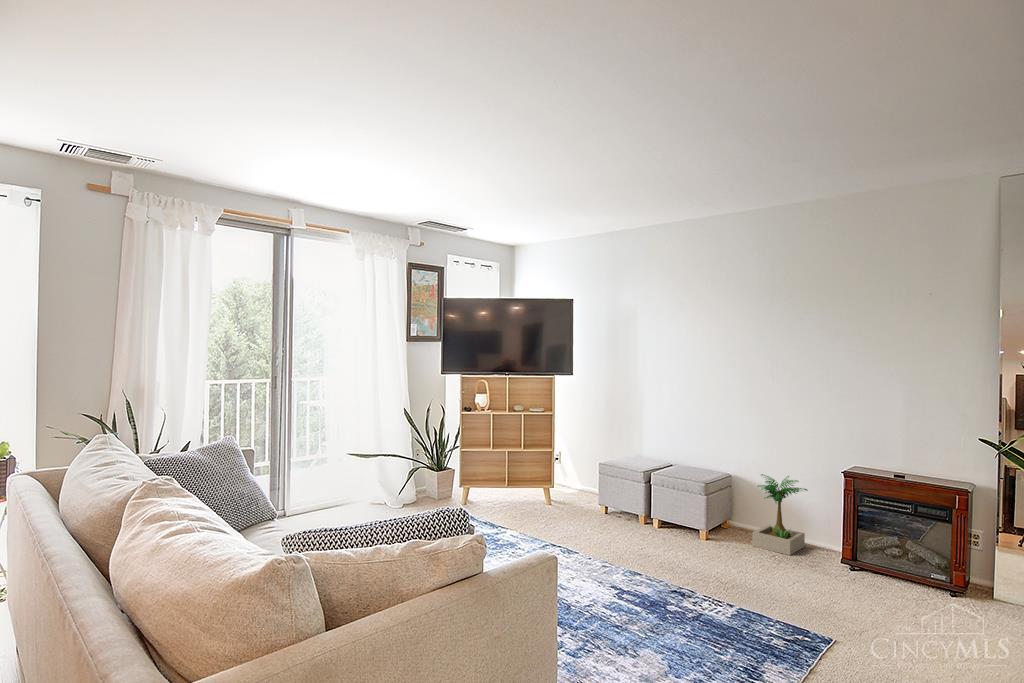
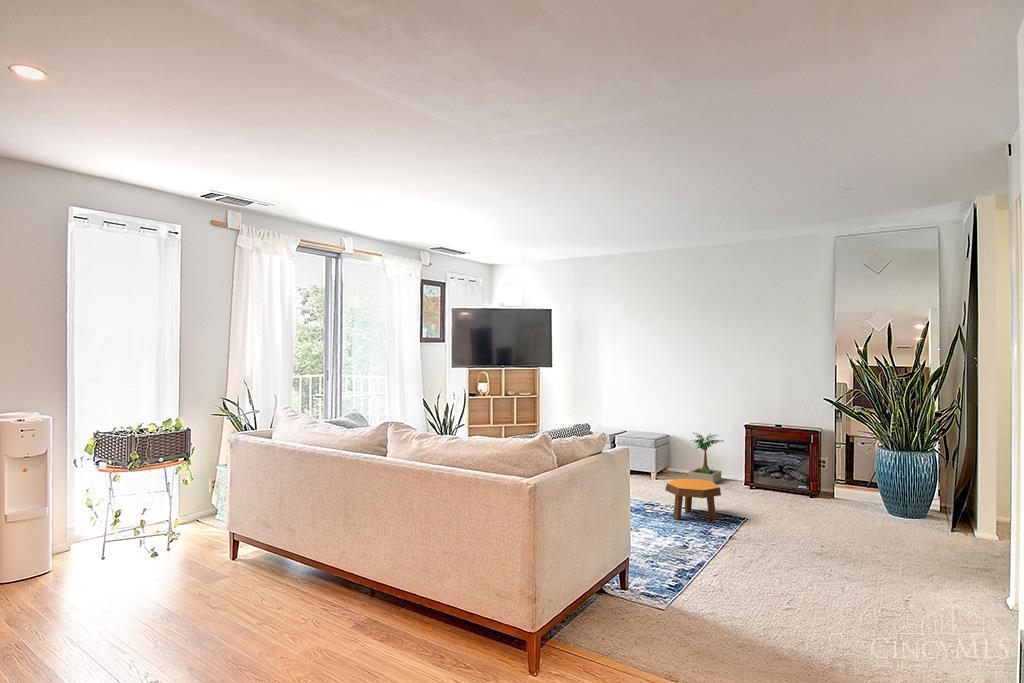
footstool: none [695,559,789,640] -> present [665,479,721,520]

